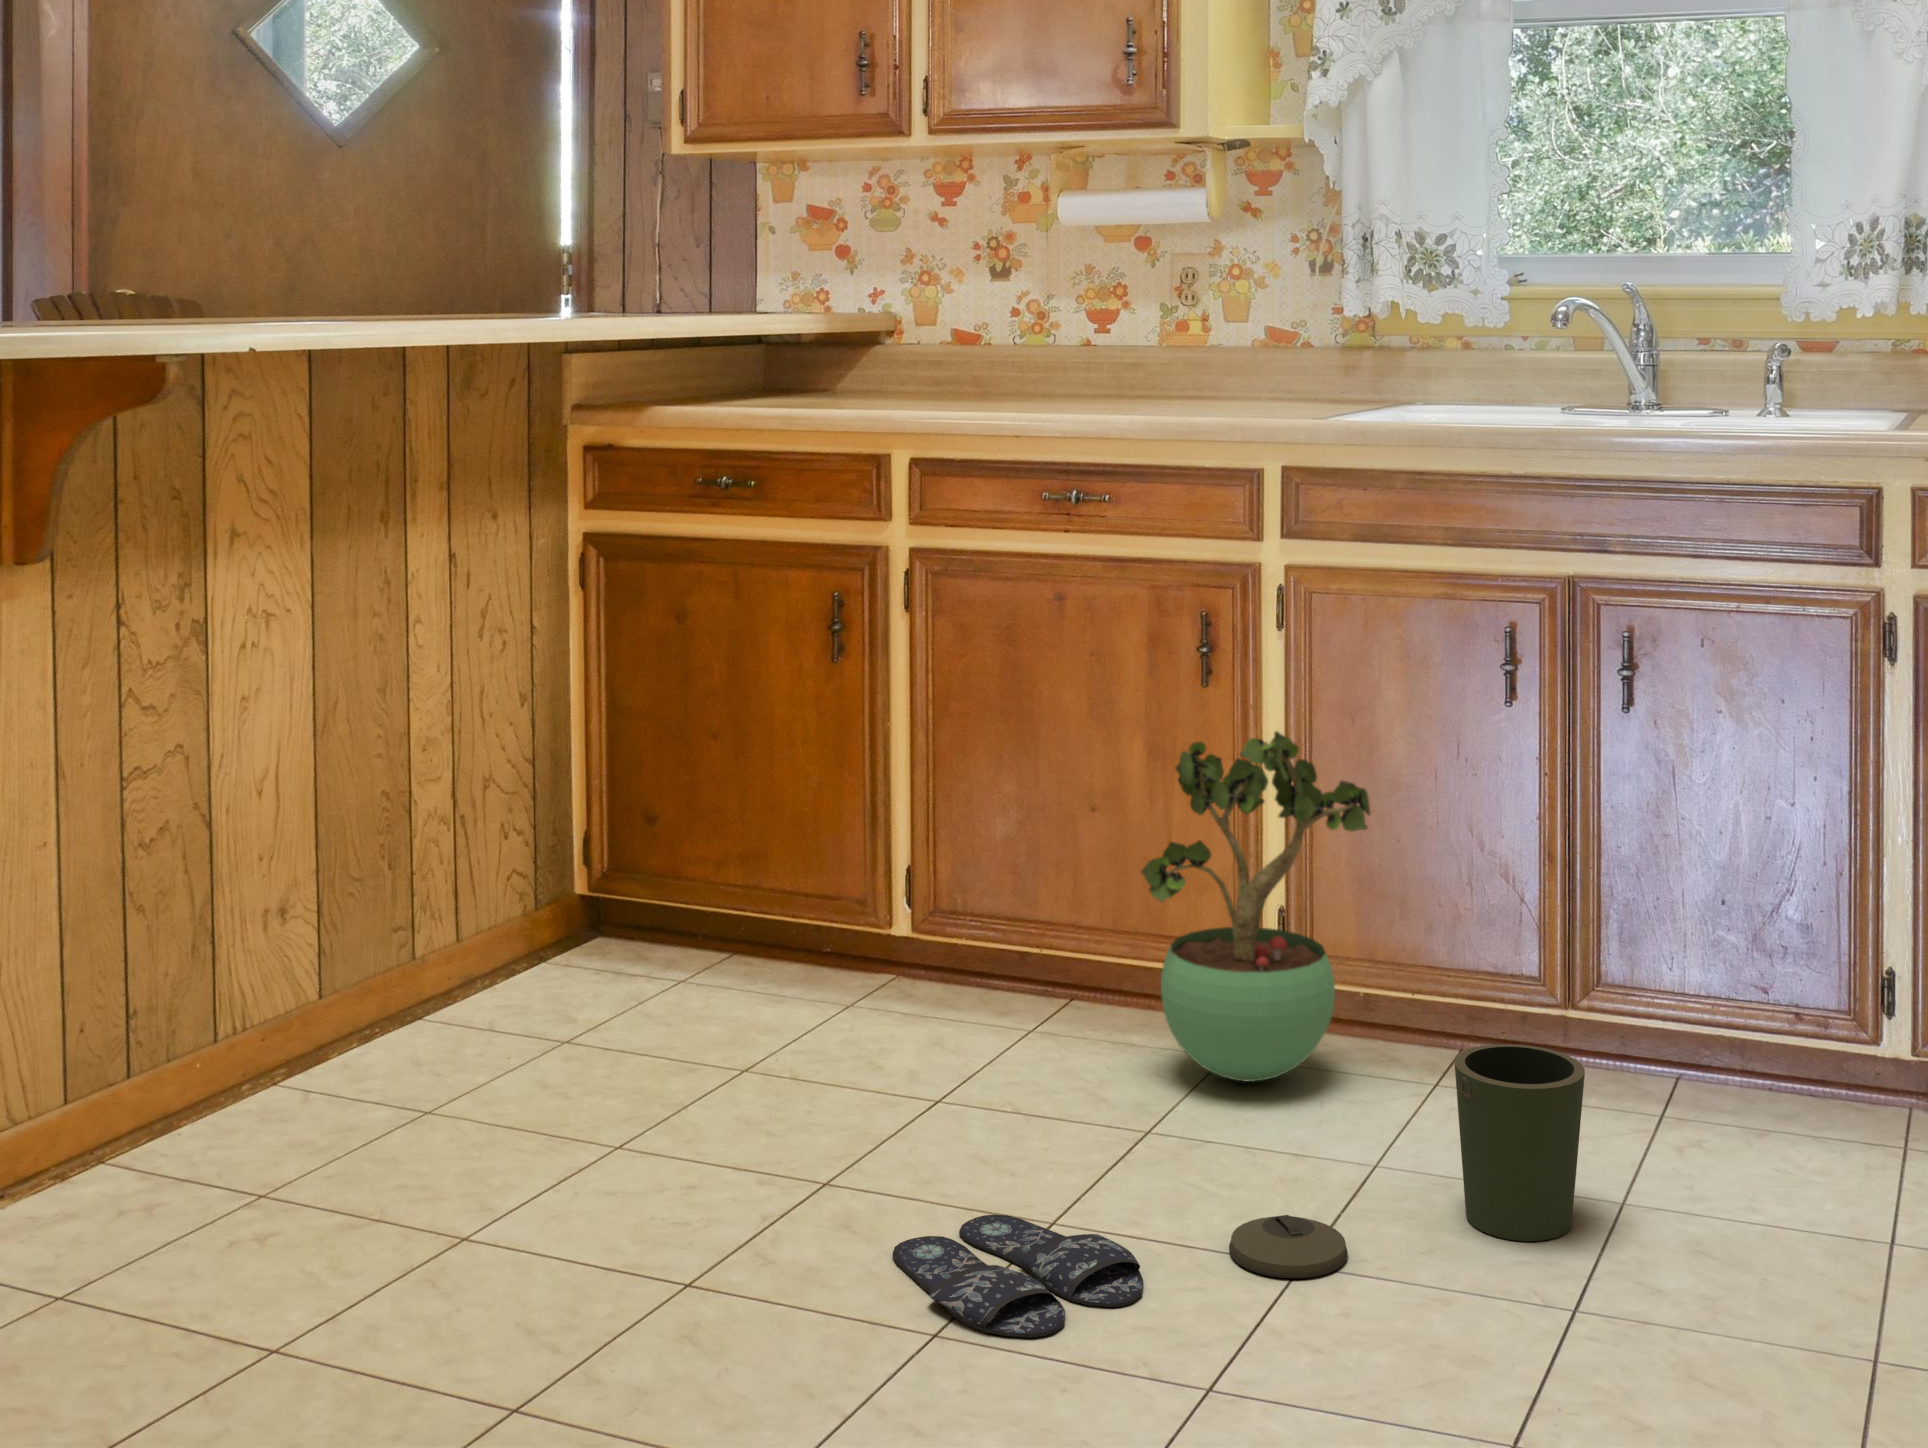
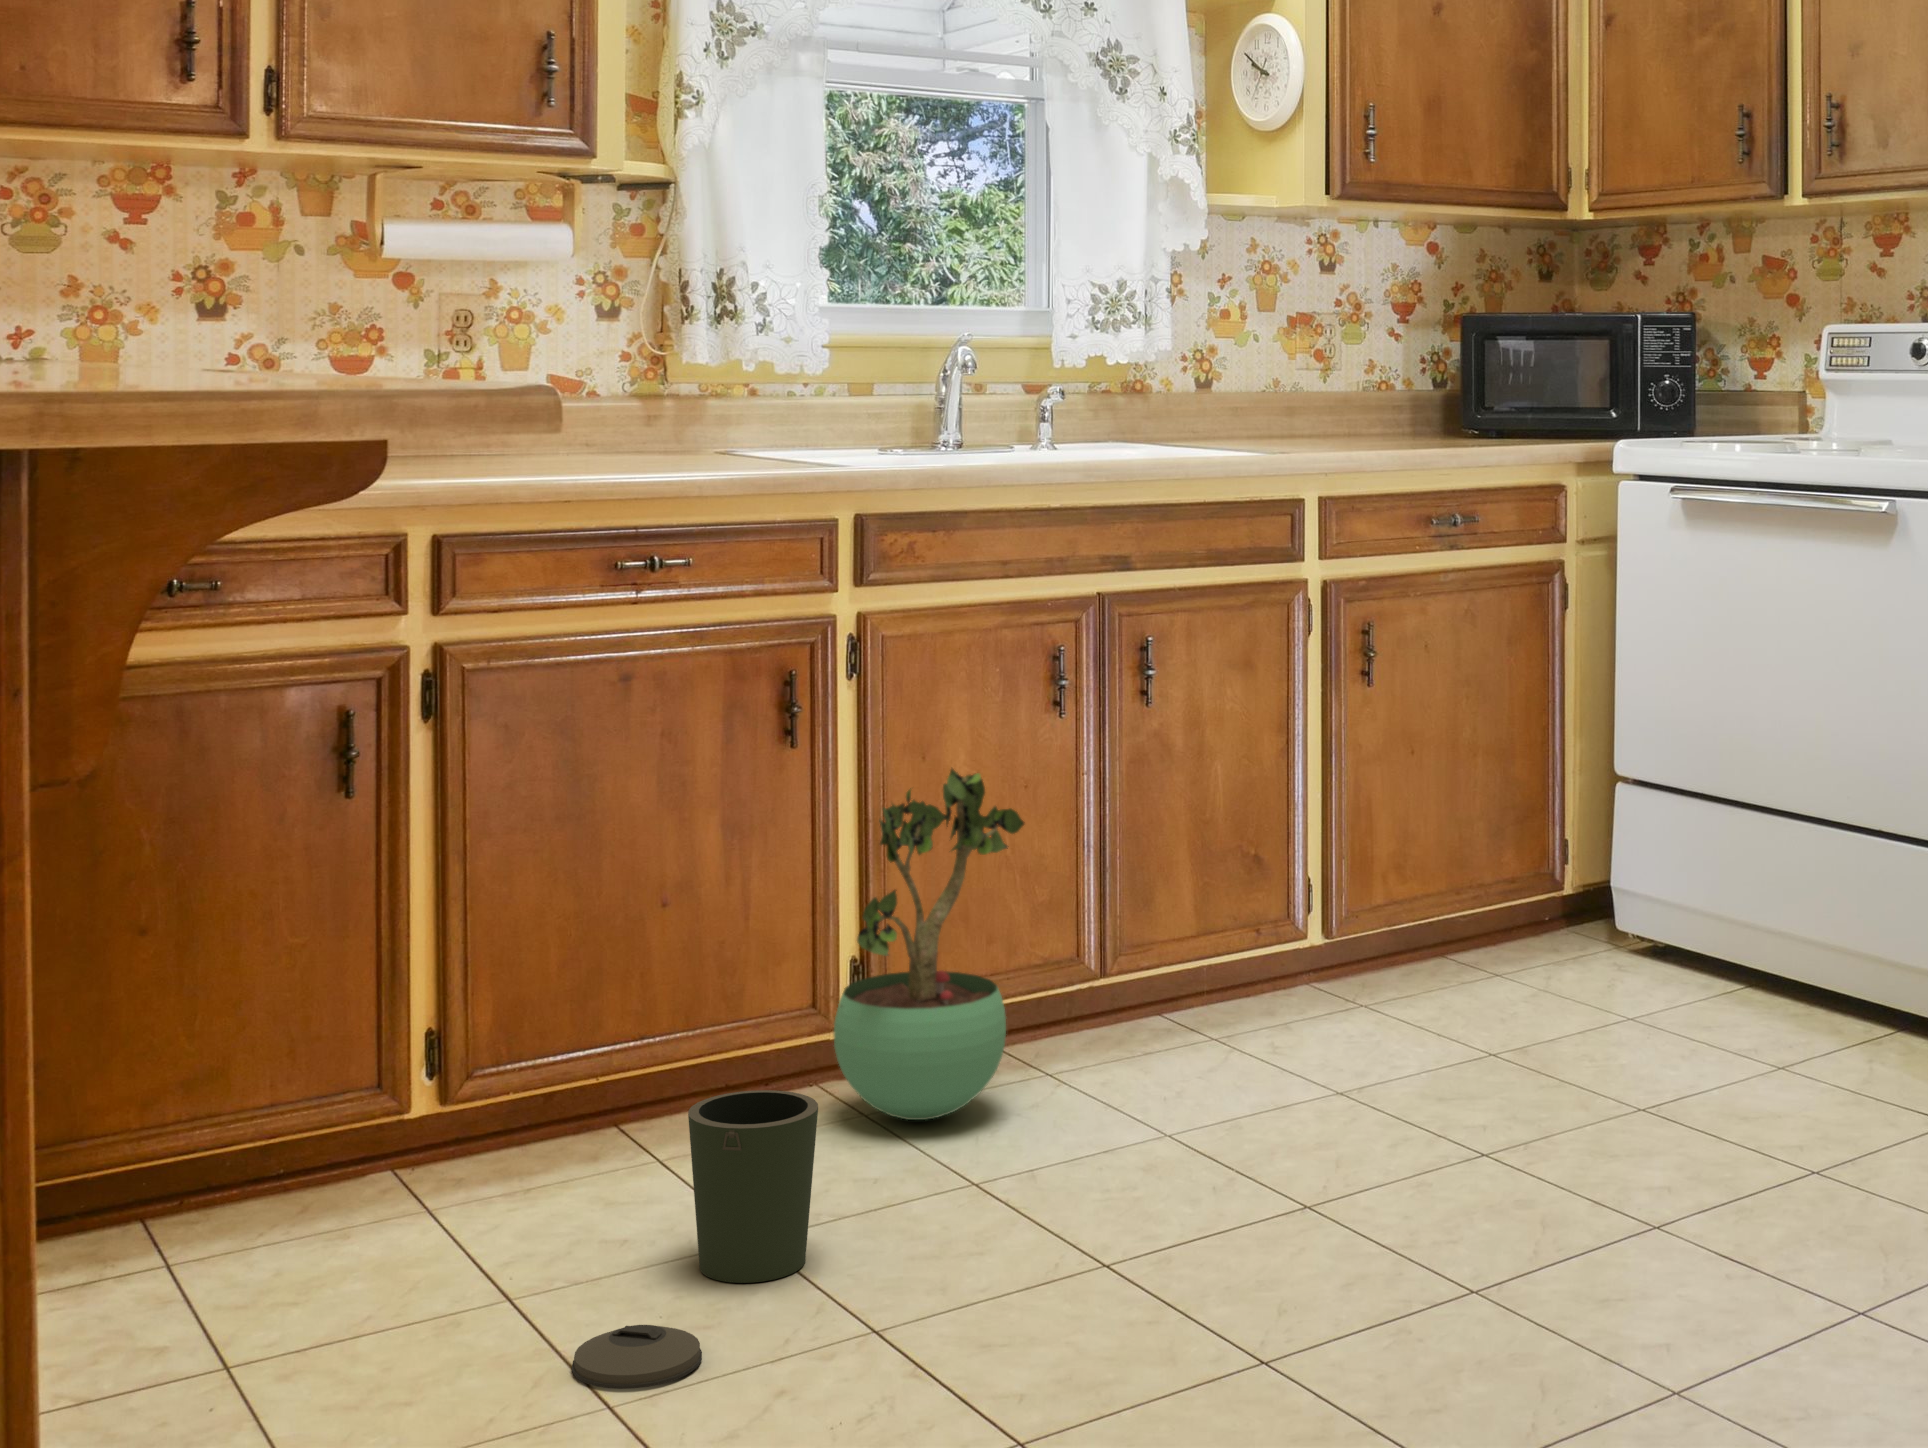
trash can: present [1229,1044,1585,1278] -> present [572,1090,818,1389]
slippers: present [893,1214,1143,1337] -> none [1052,1217,1296,1301]

